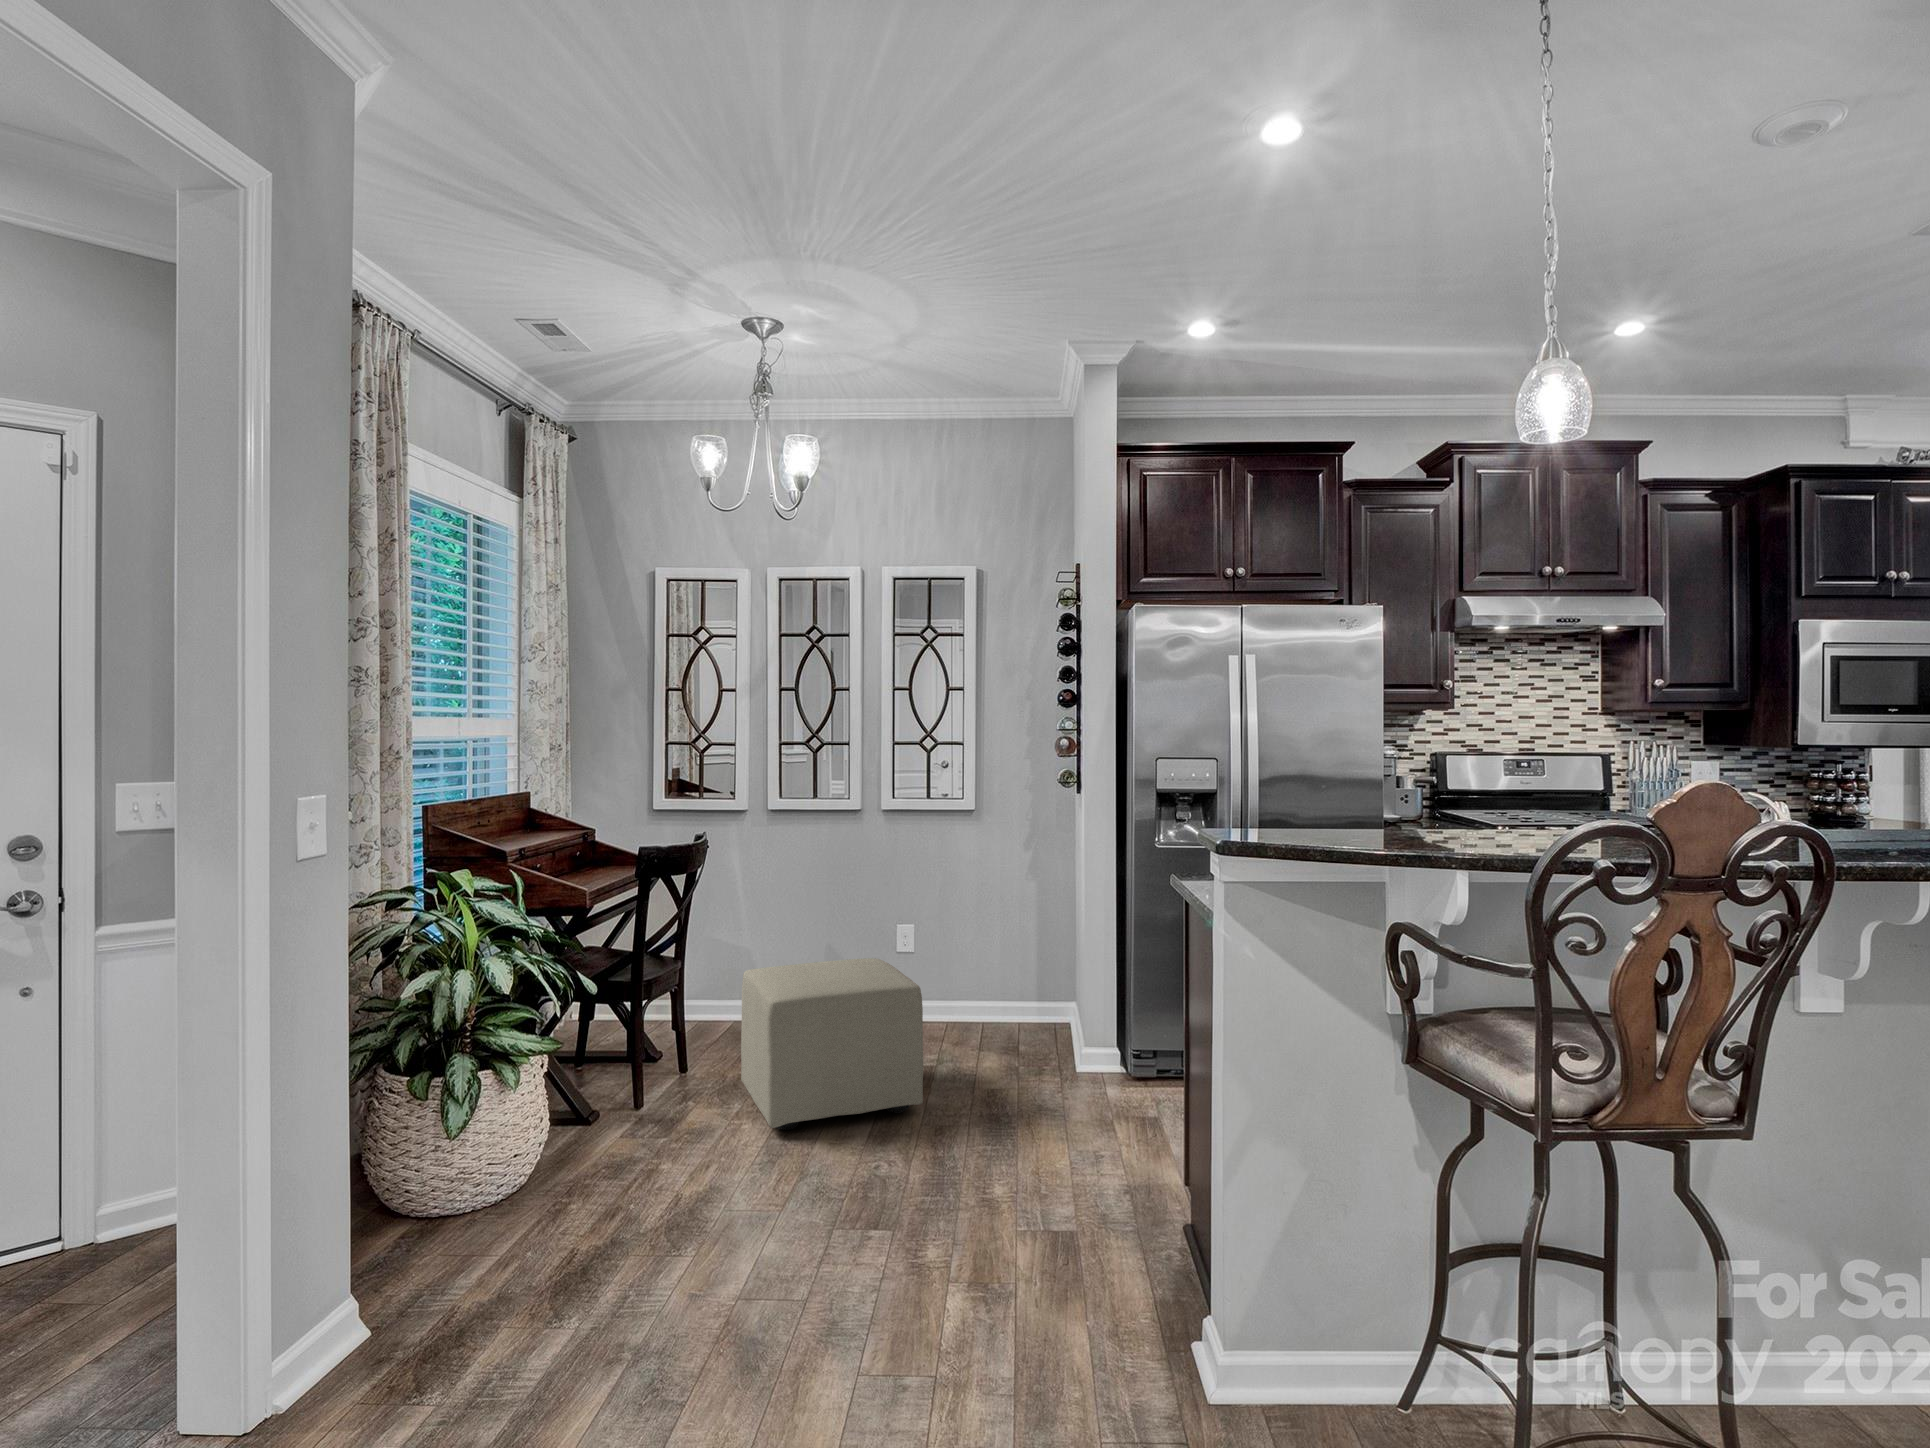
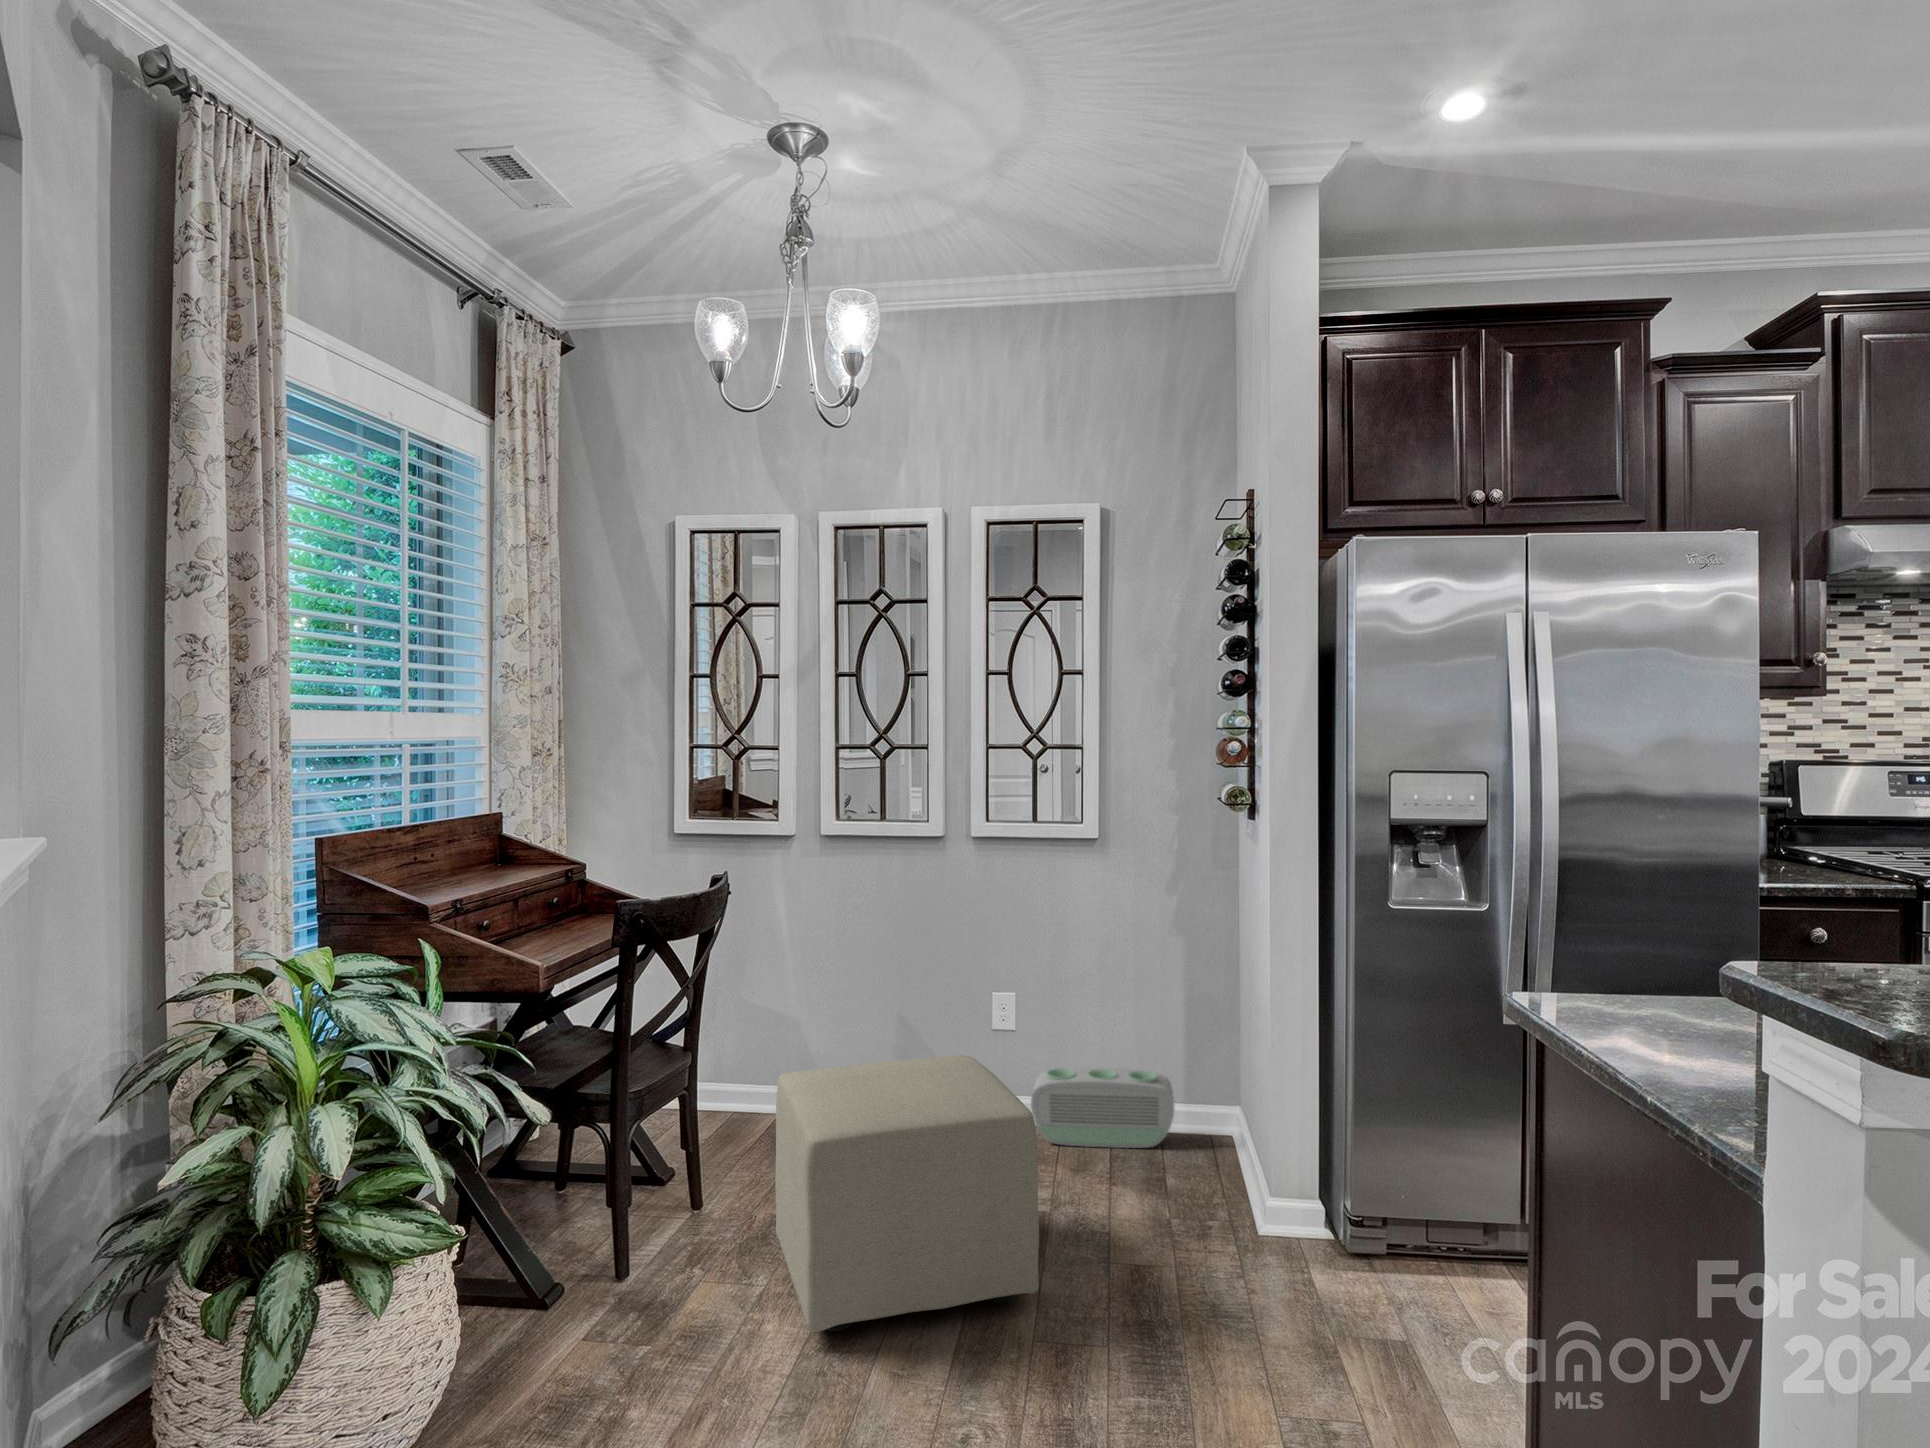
air purifier: none [923,977,1026,1032] -> present [1031,1067,1174,1148]

